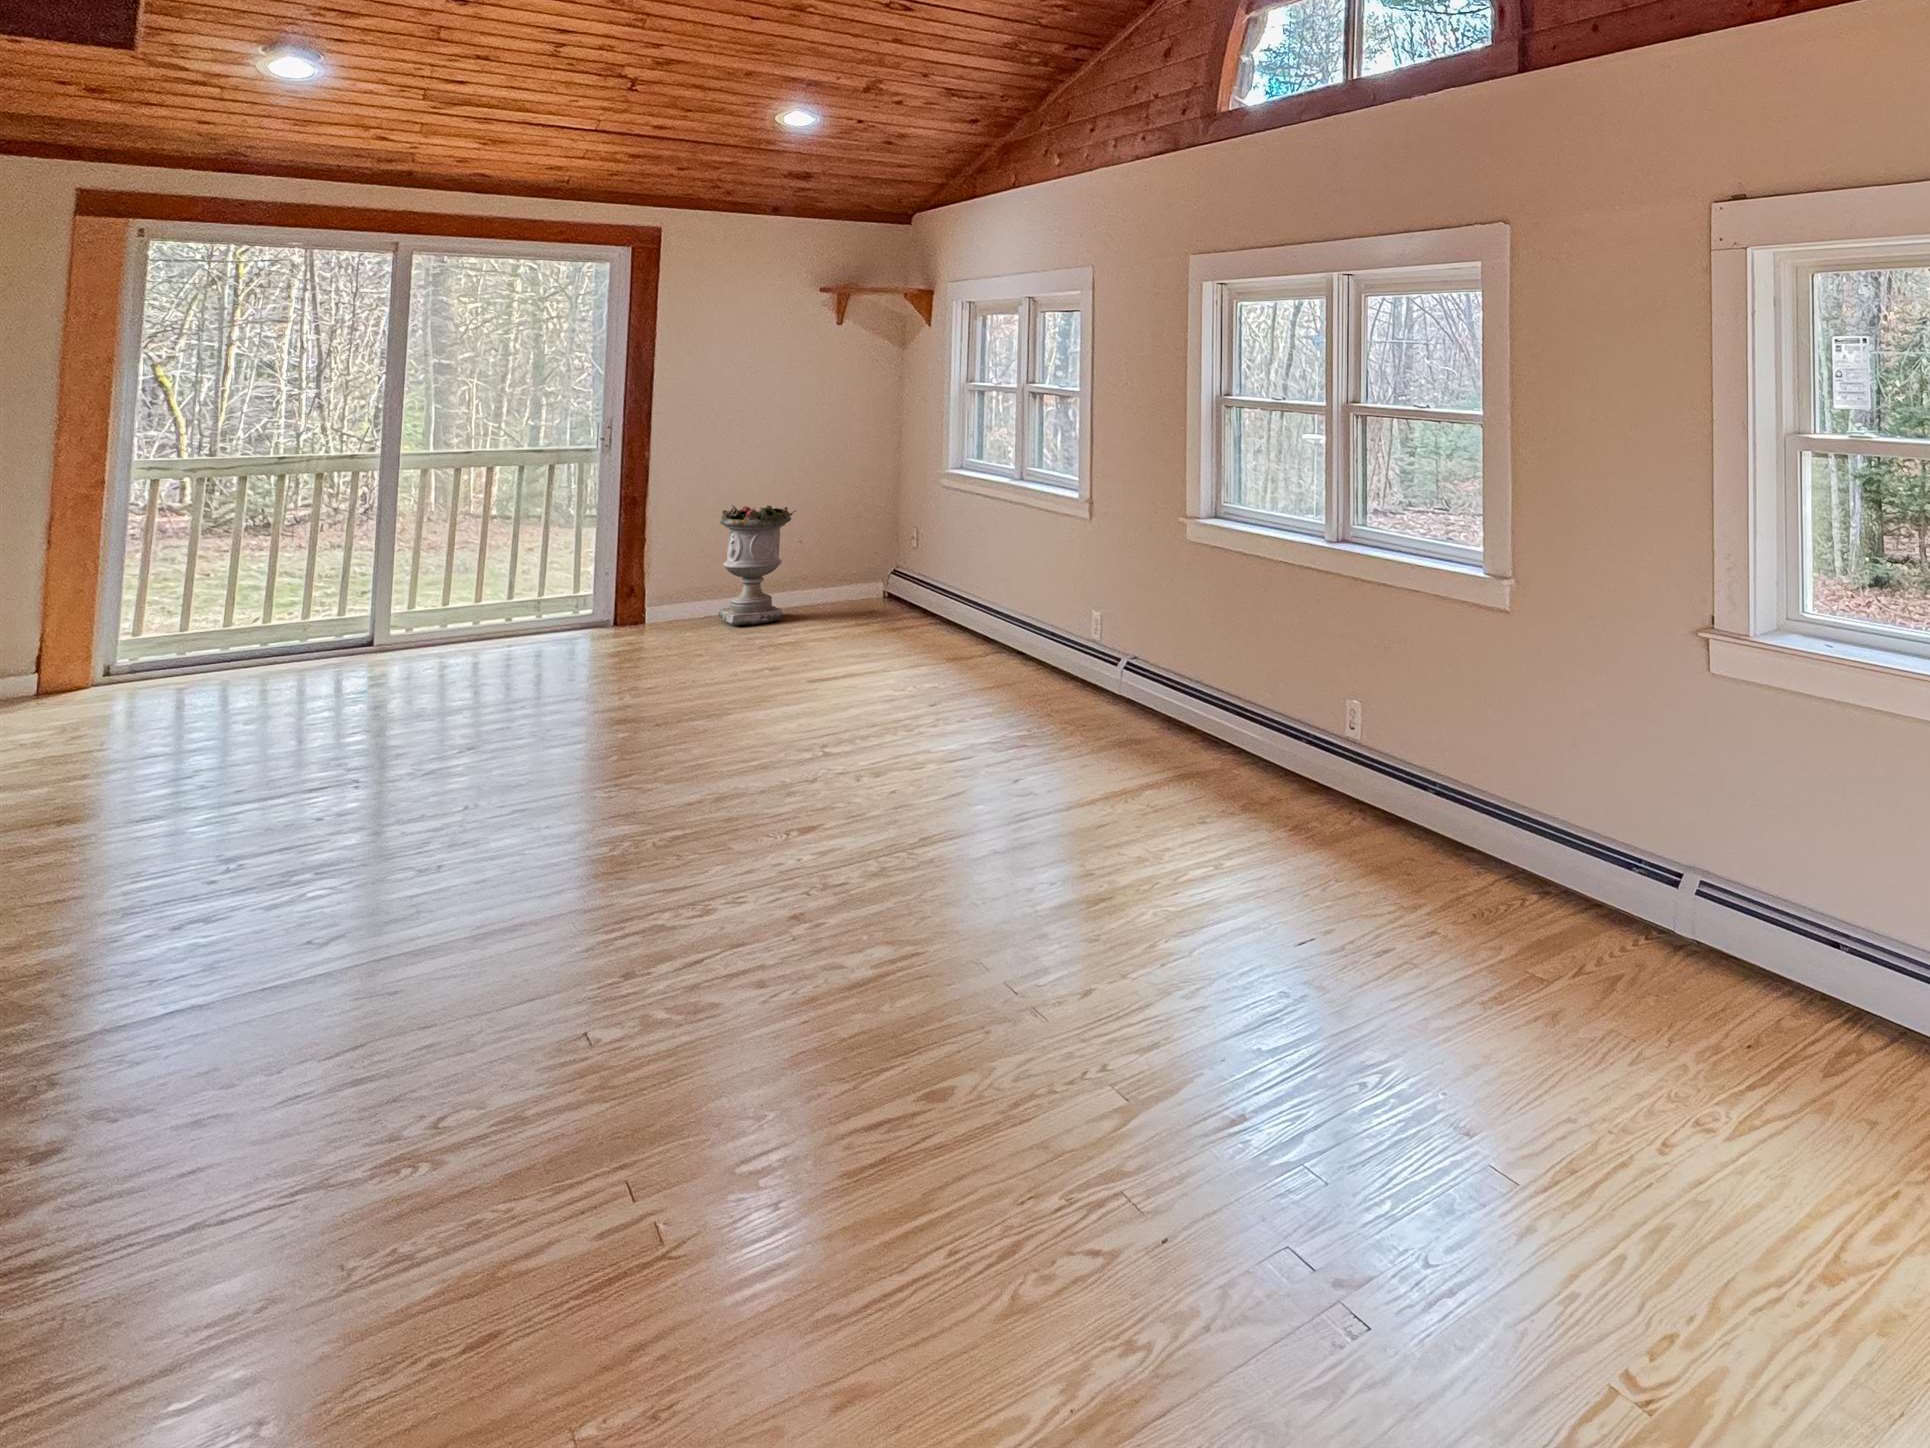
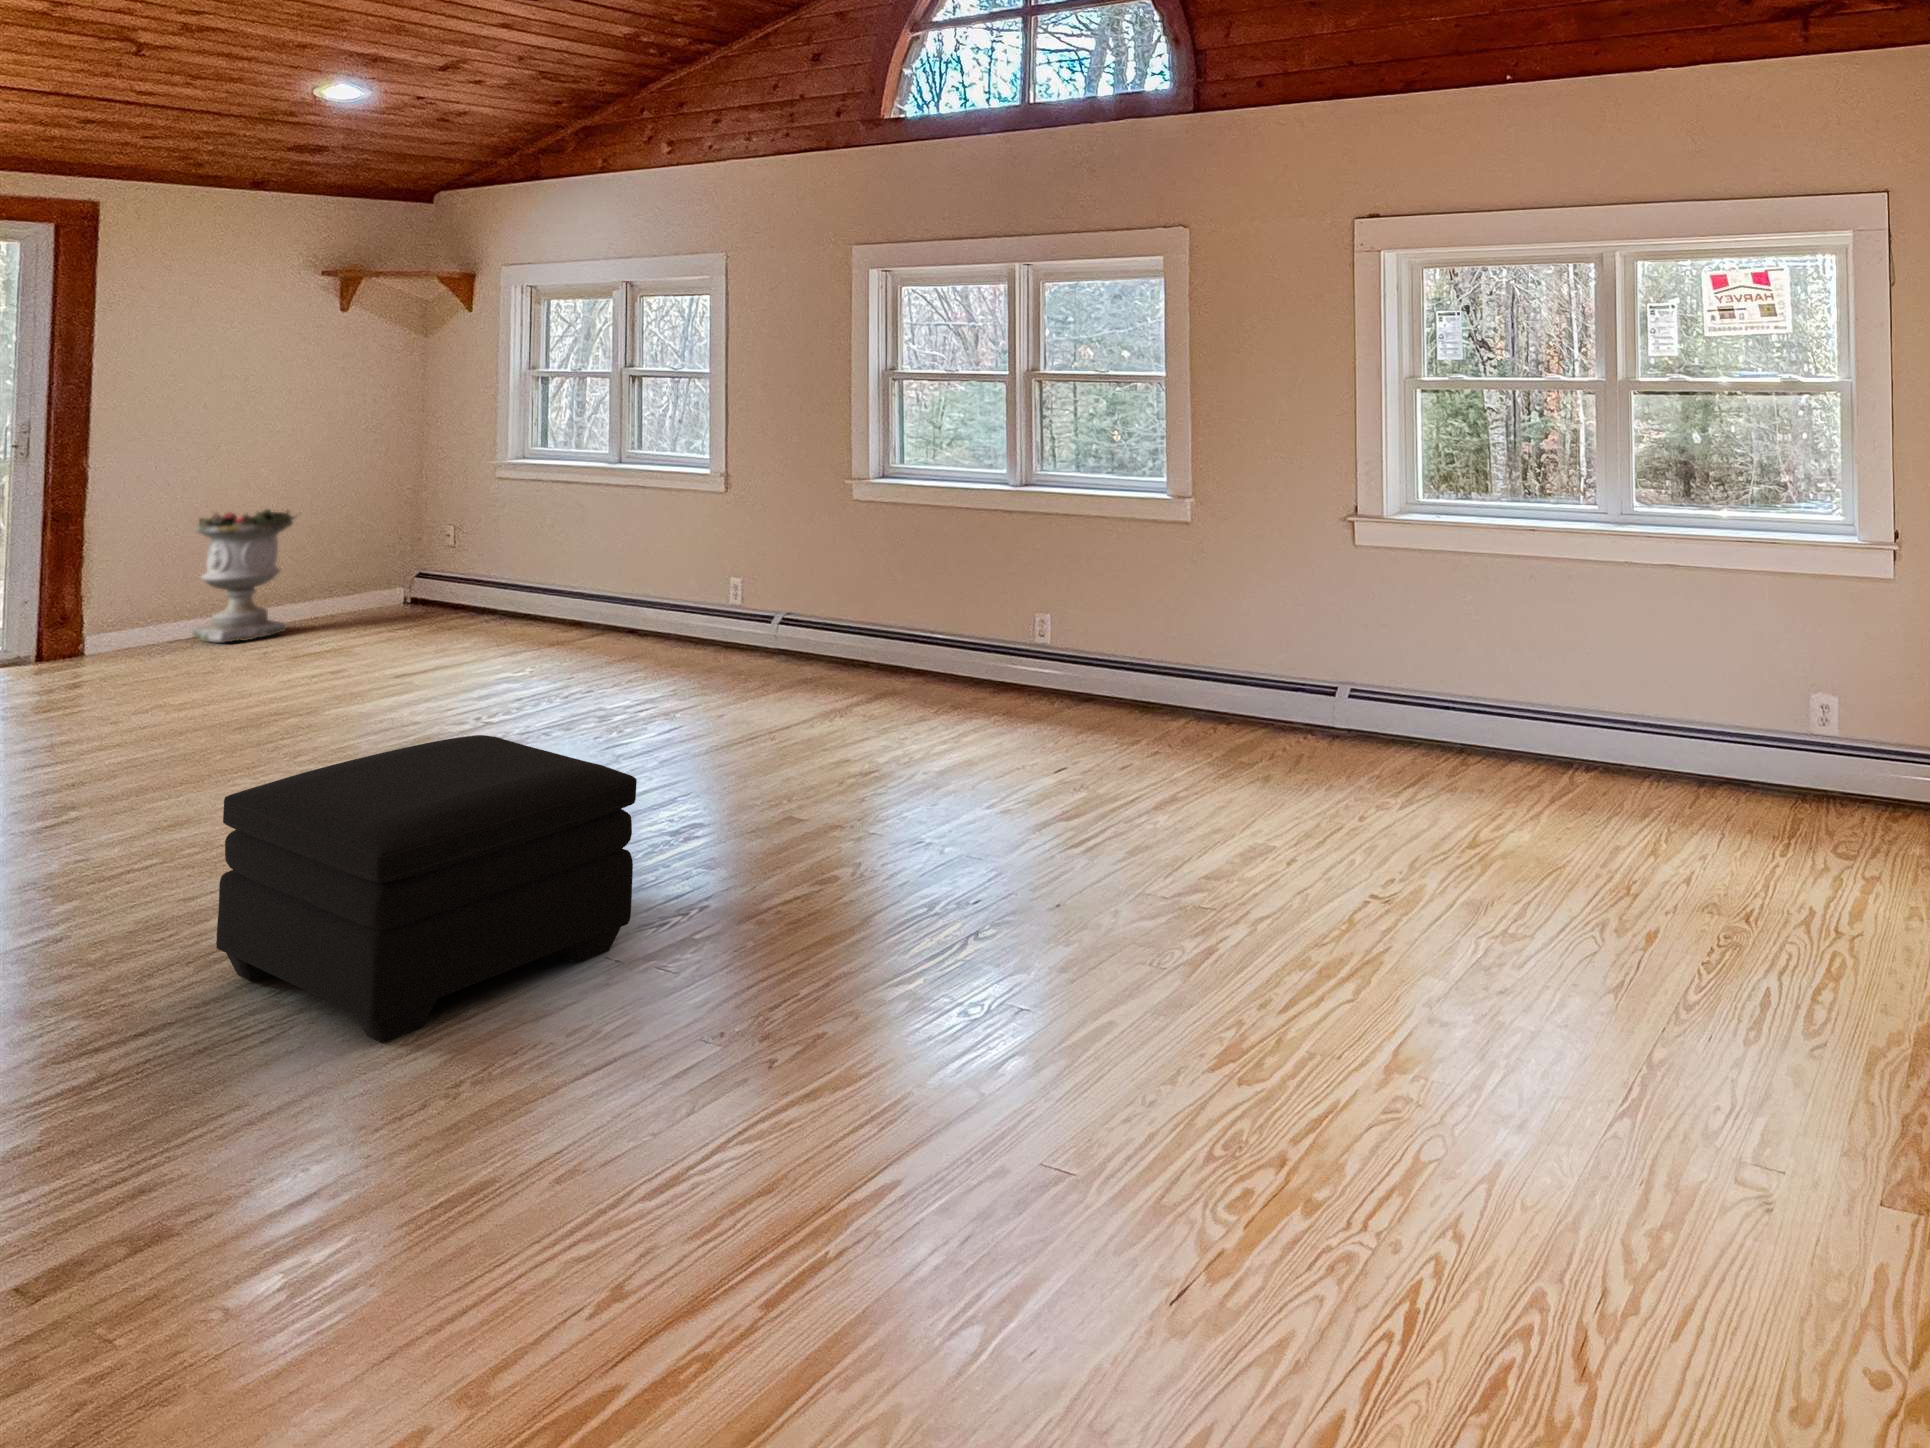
ottoman: none [358,819,723,1253] -> present [216,735,637,1043]

